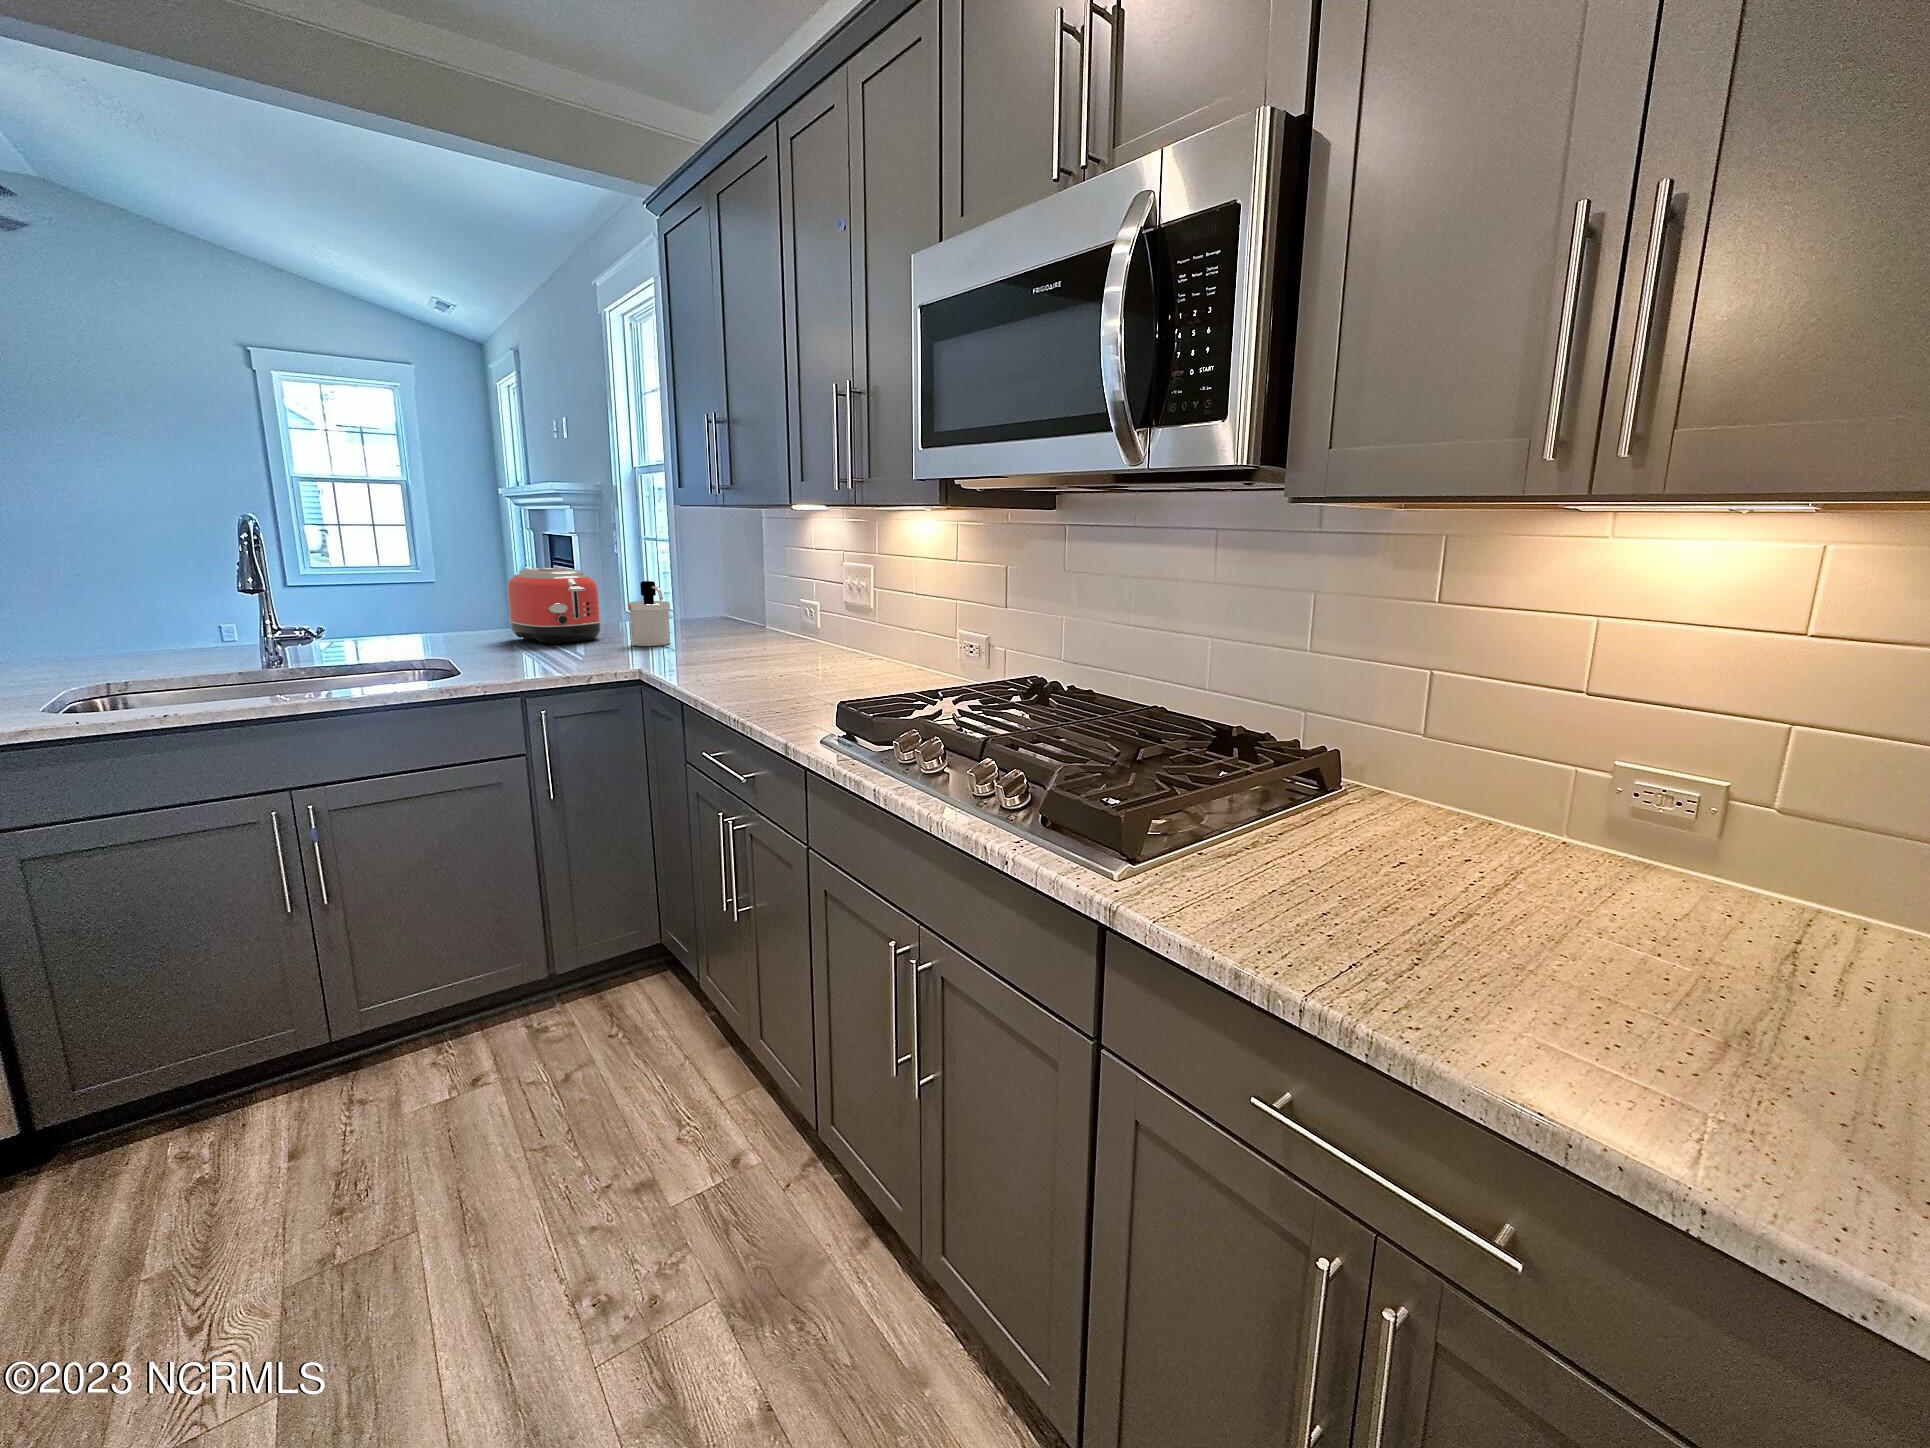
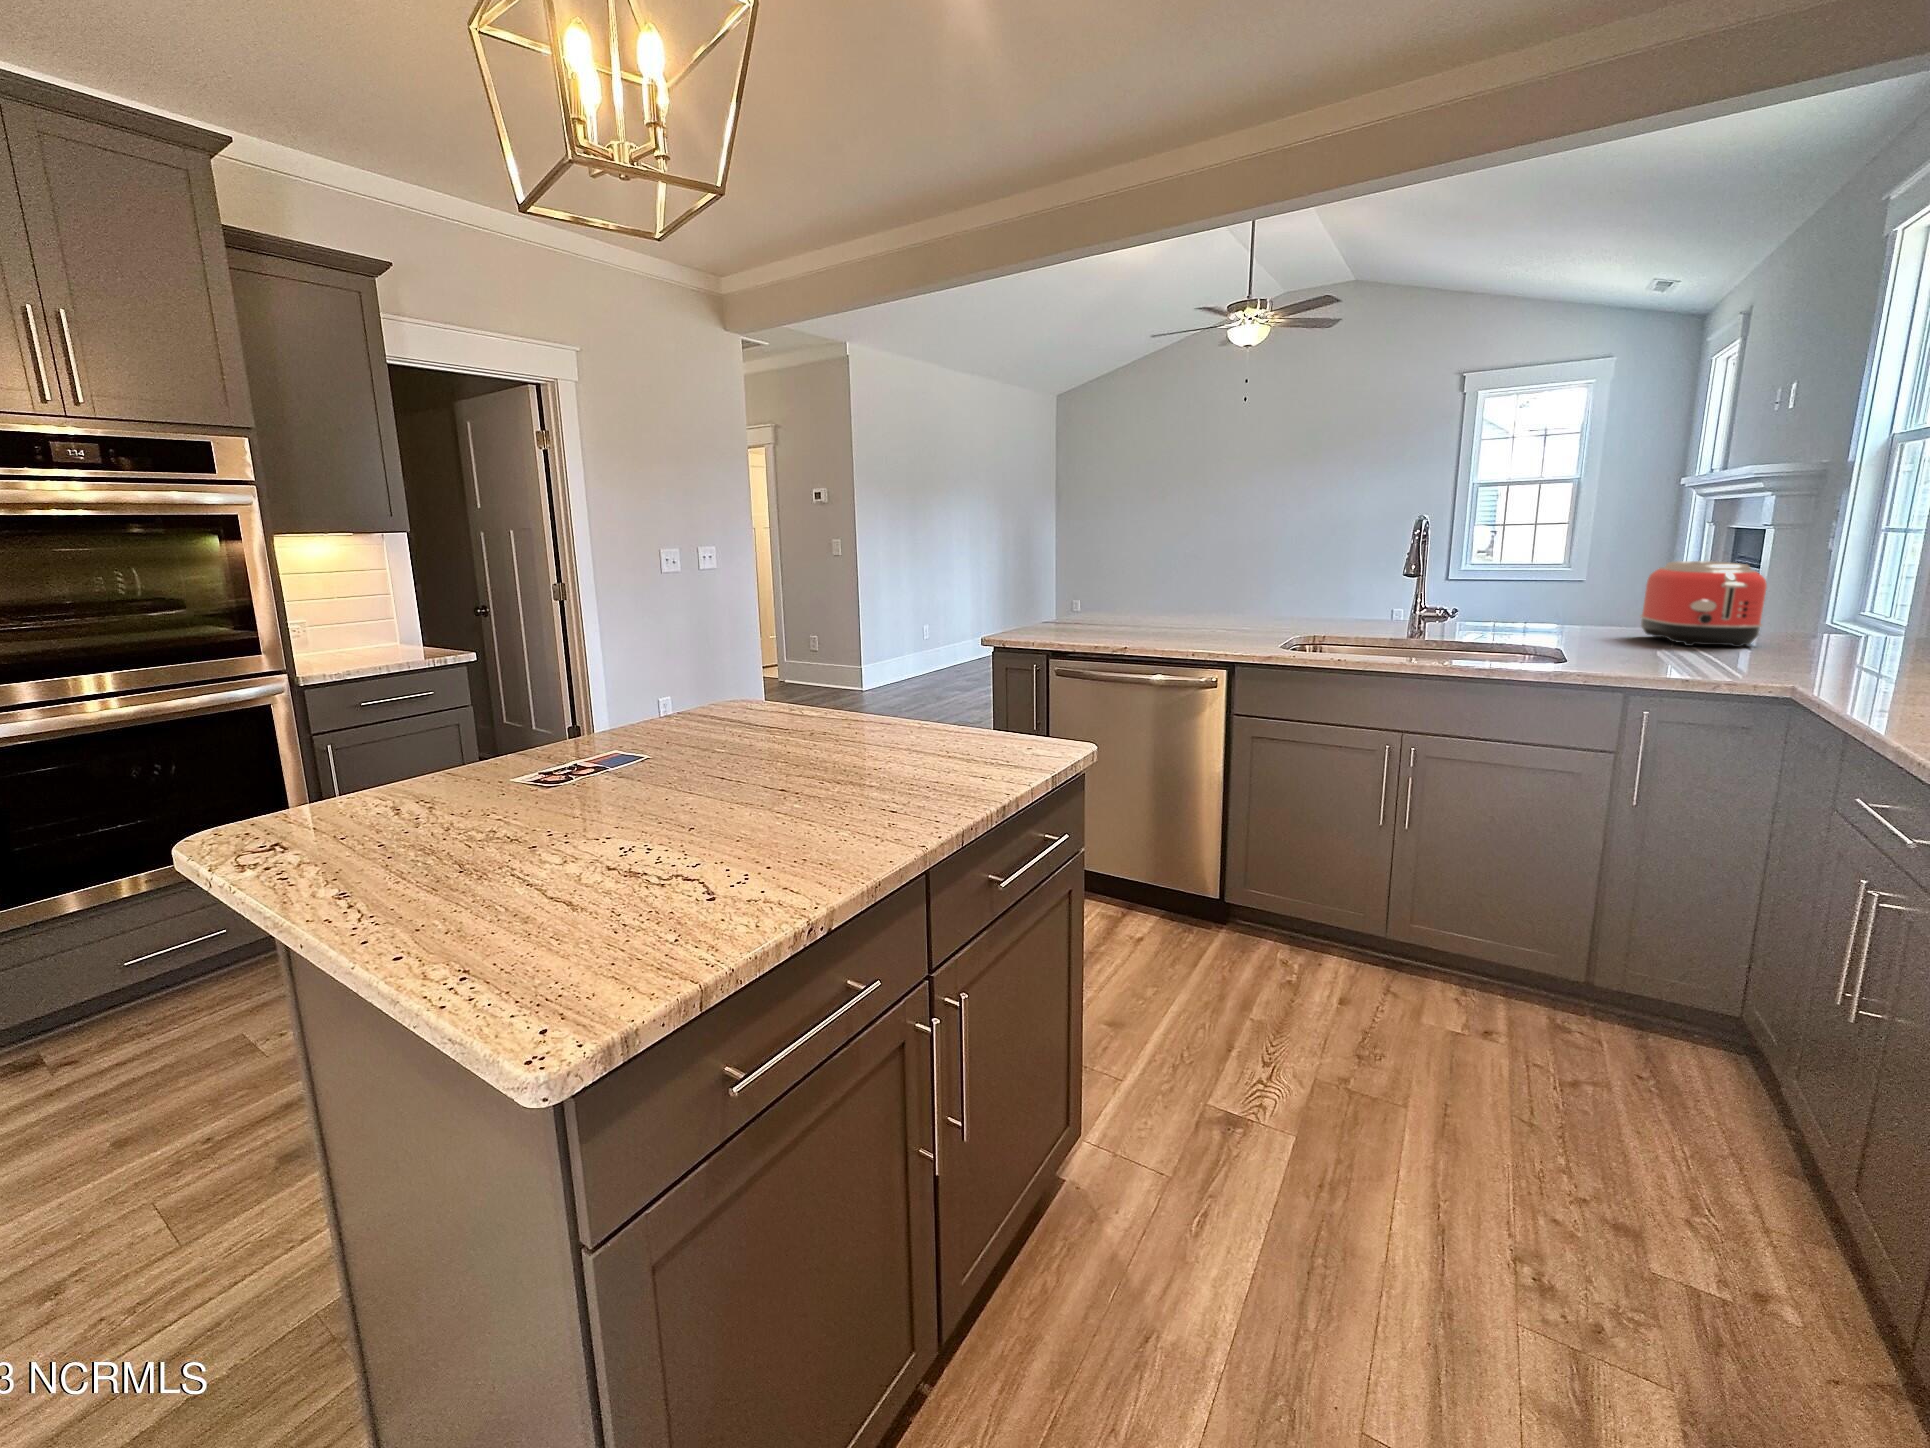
soap dispenser: present [628,581,670,646] -> none [1799,579,1878,662]

